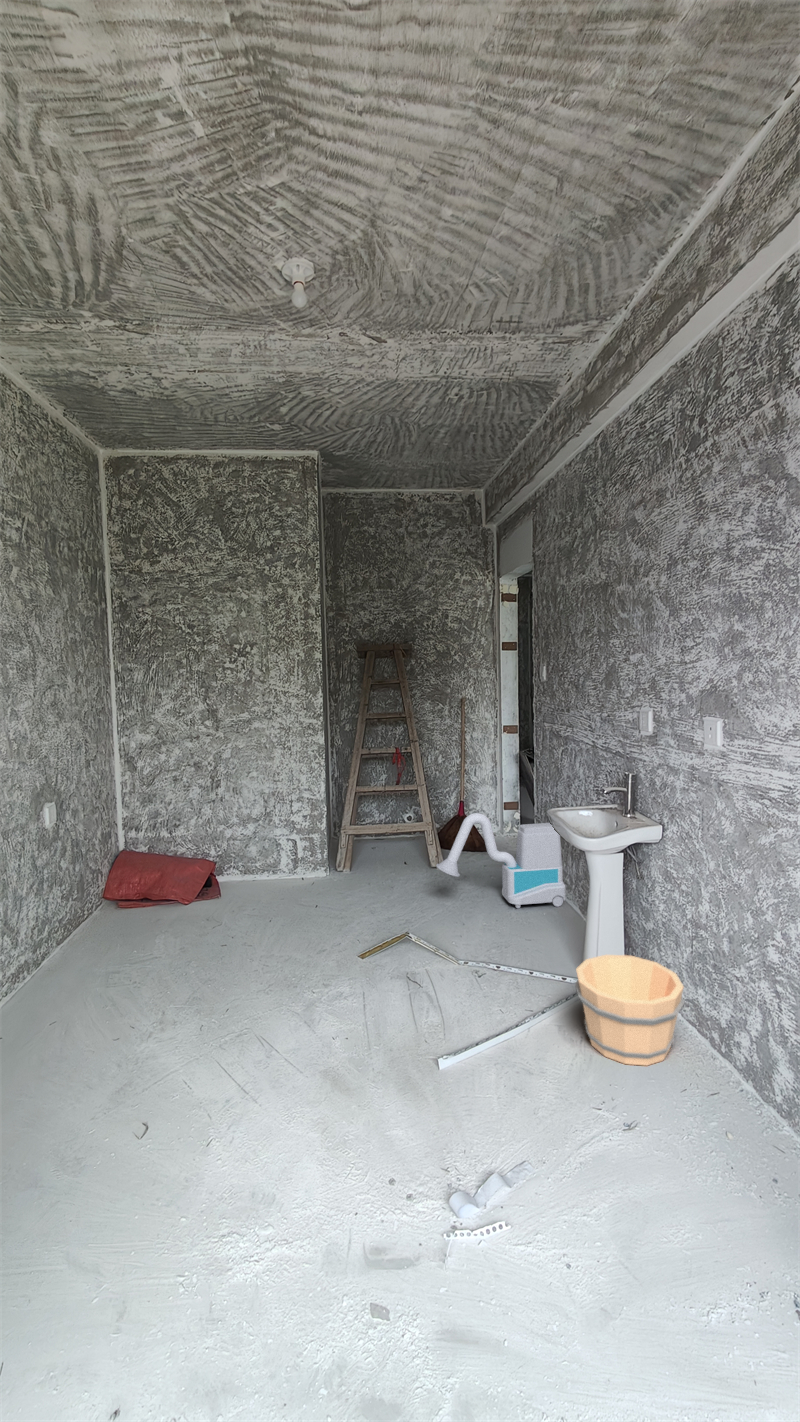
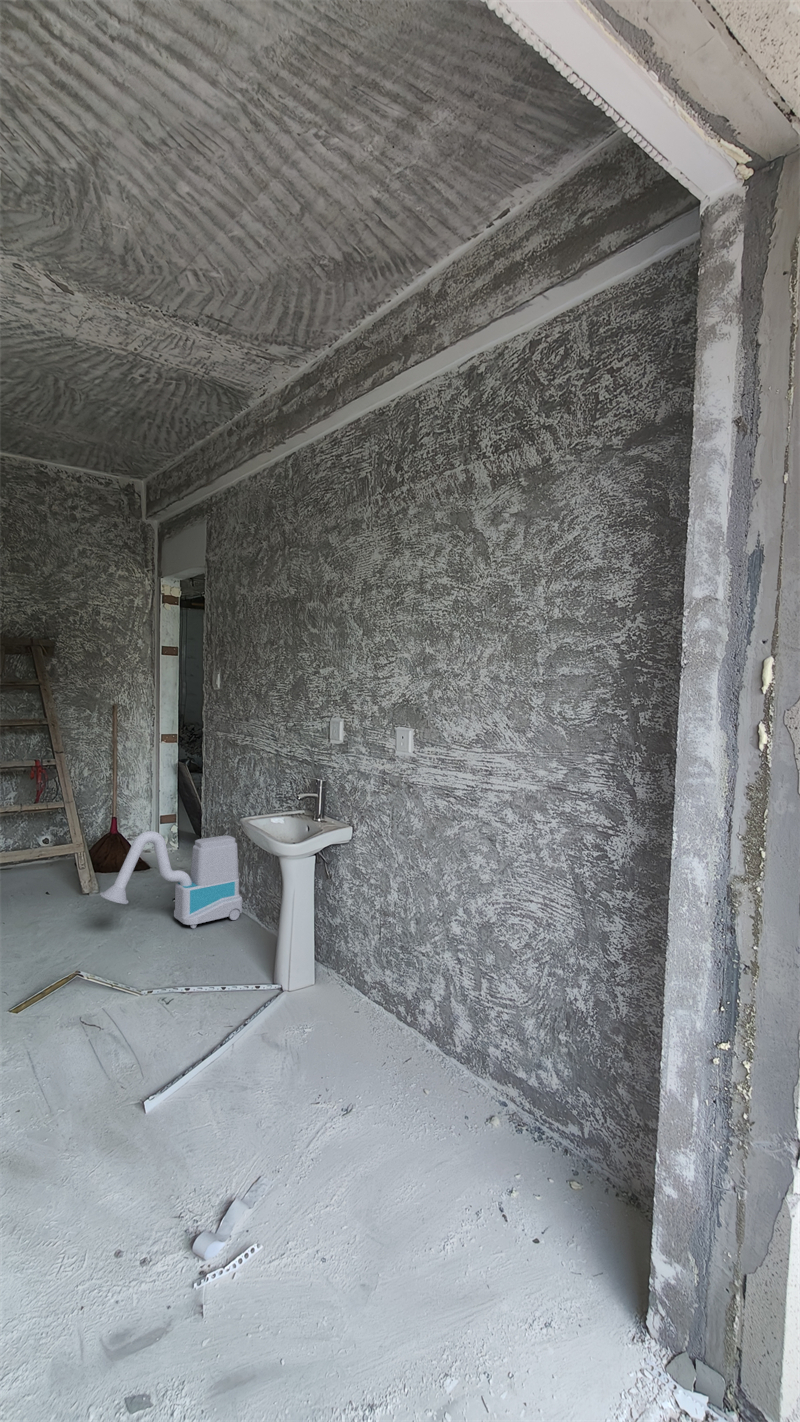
bucket: present [575,955,684,1066] -> none [279,953,377,1056]

